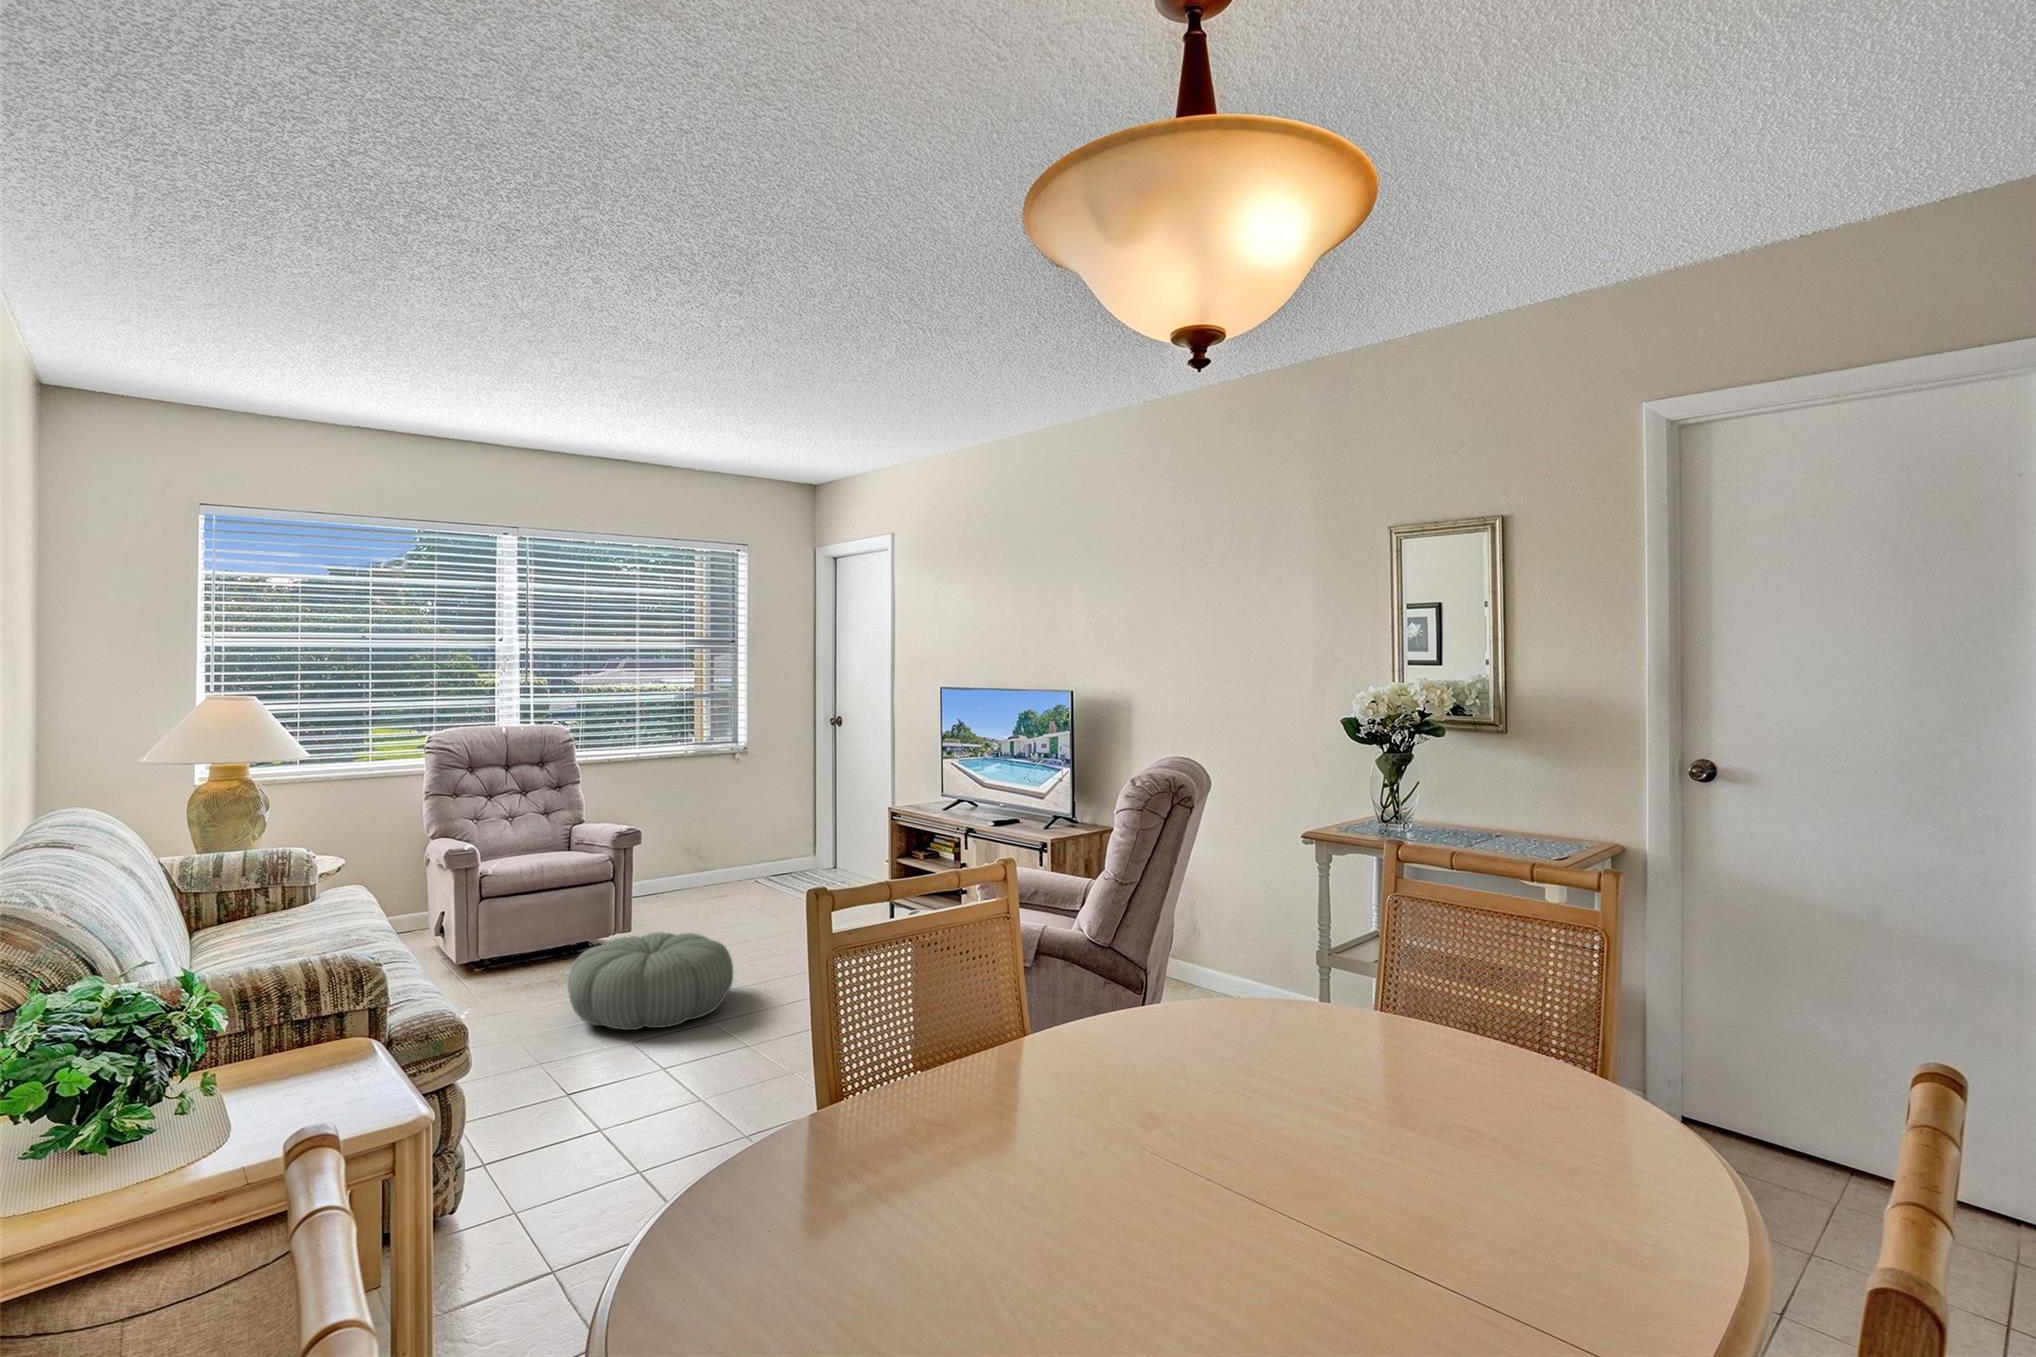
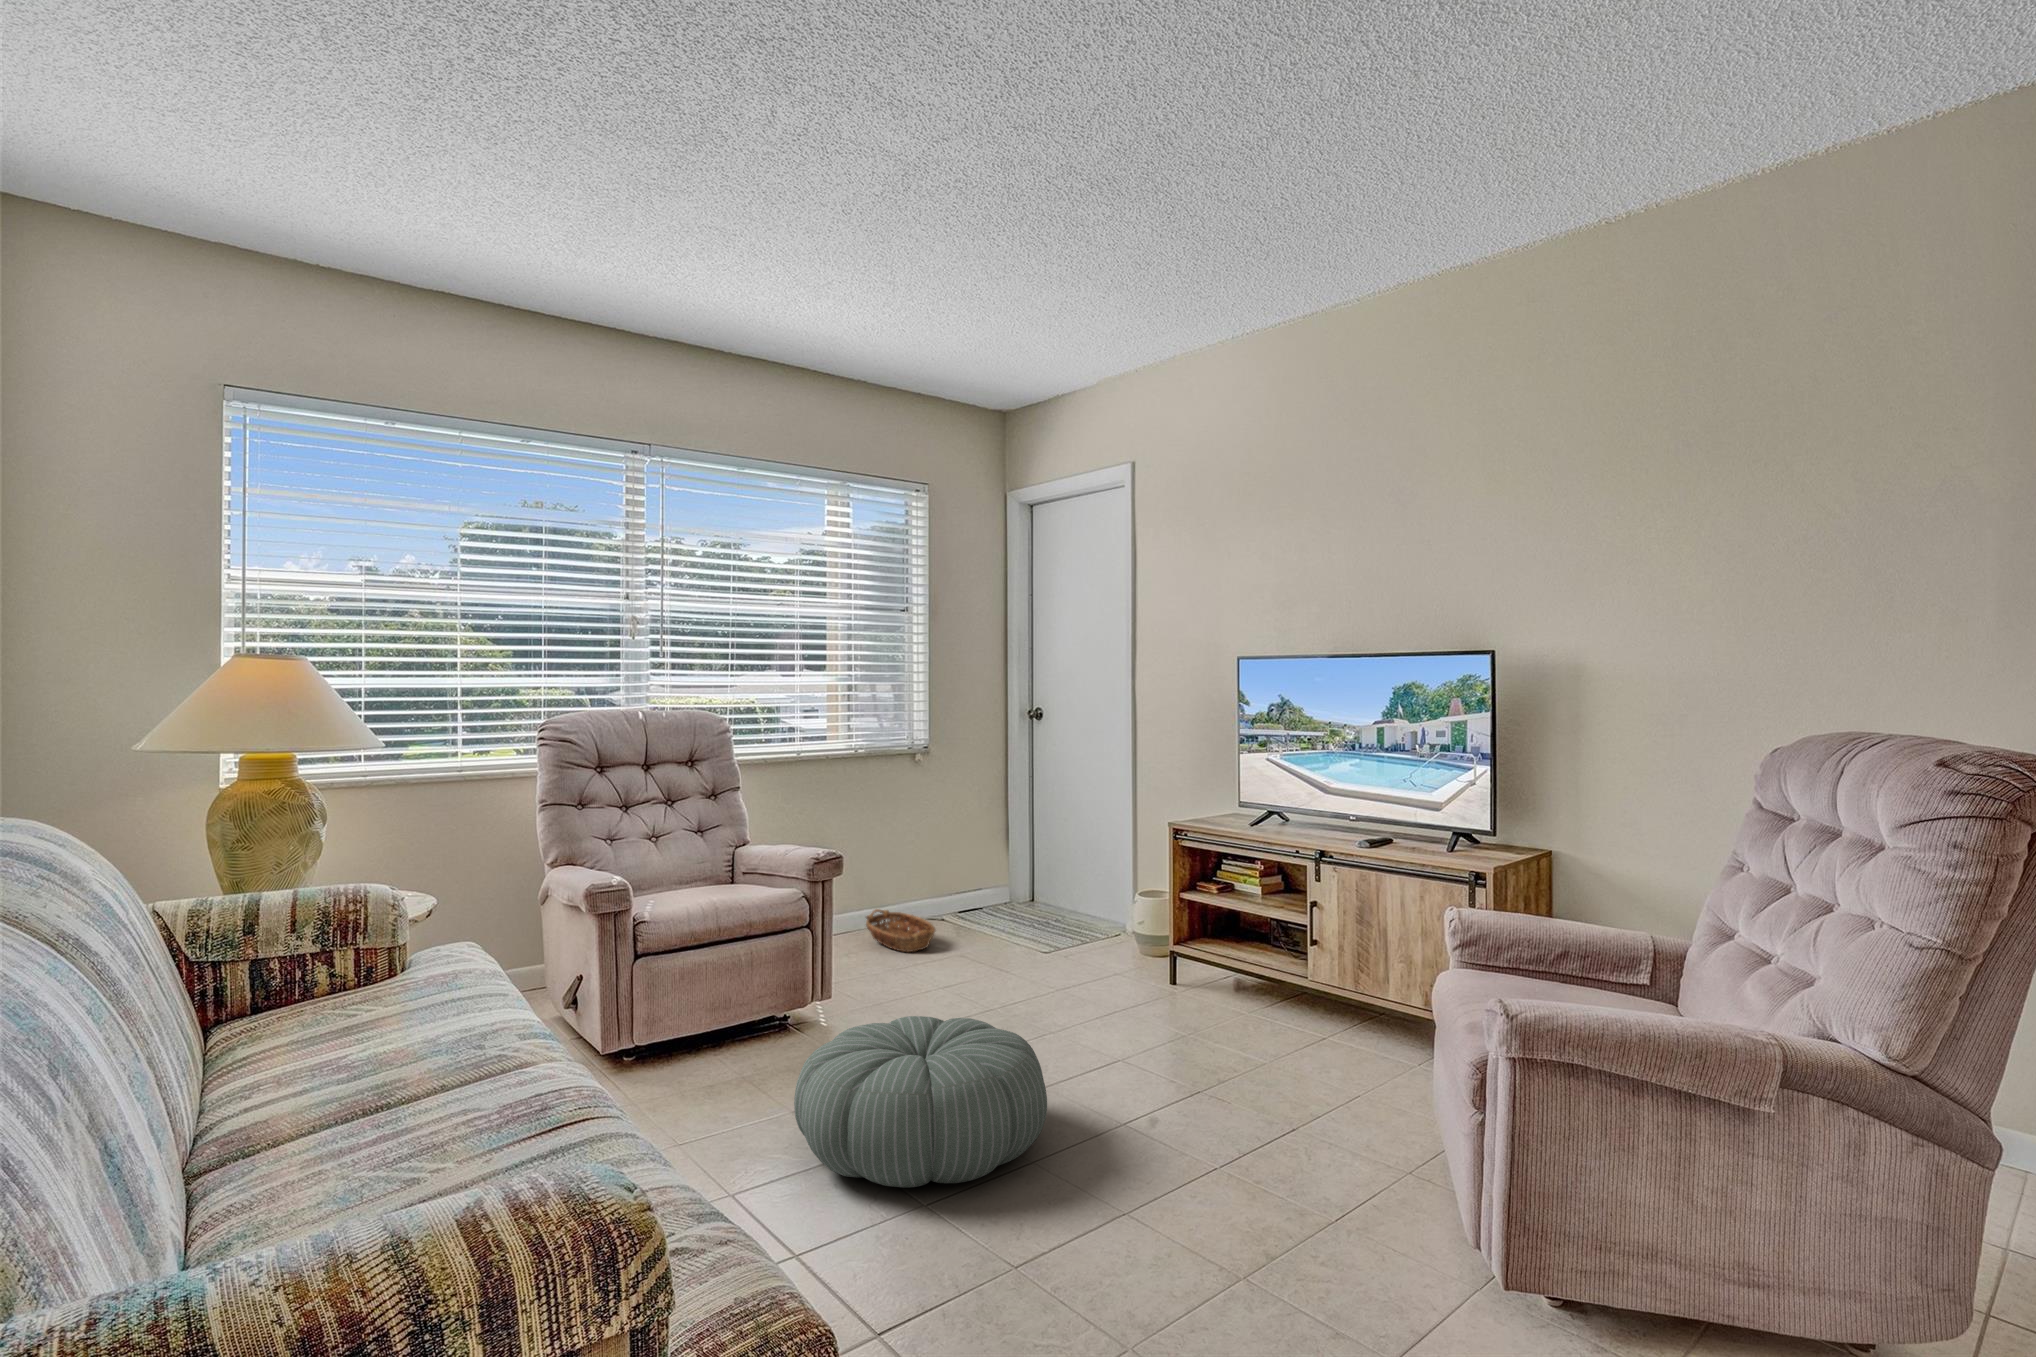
basket: none [673,868,749,903] -> present [866,909,935,952]

